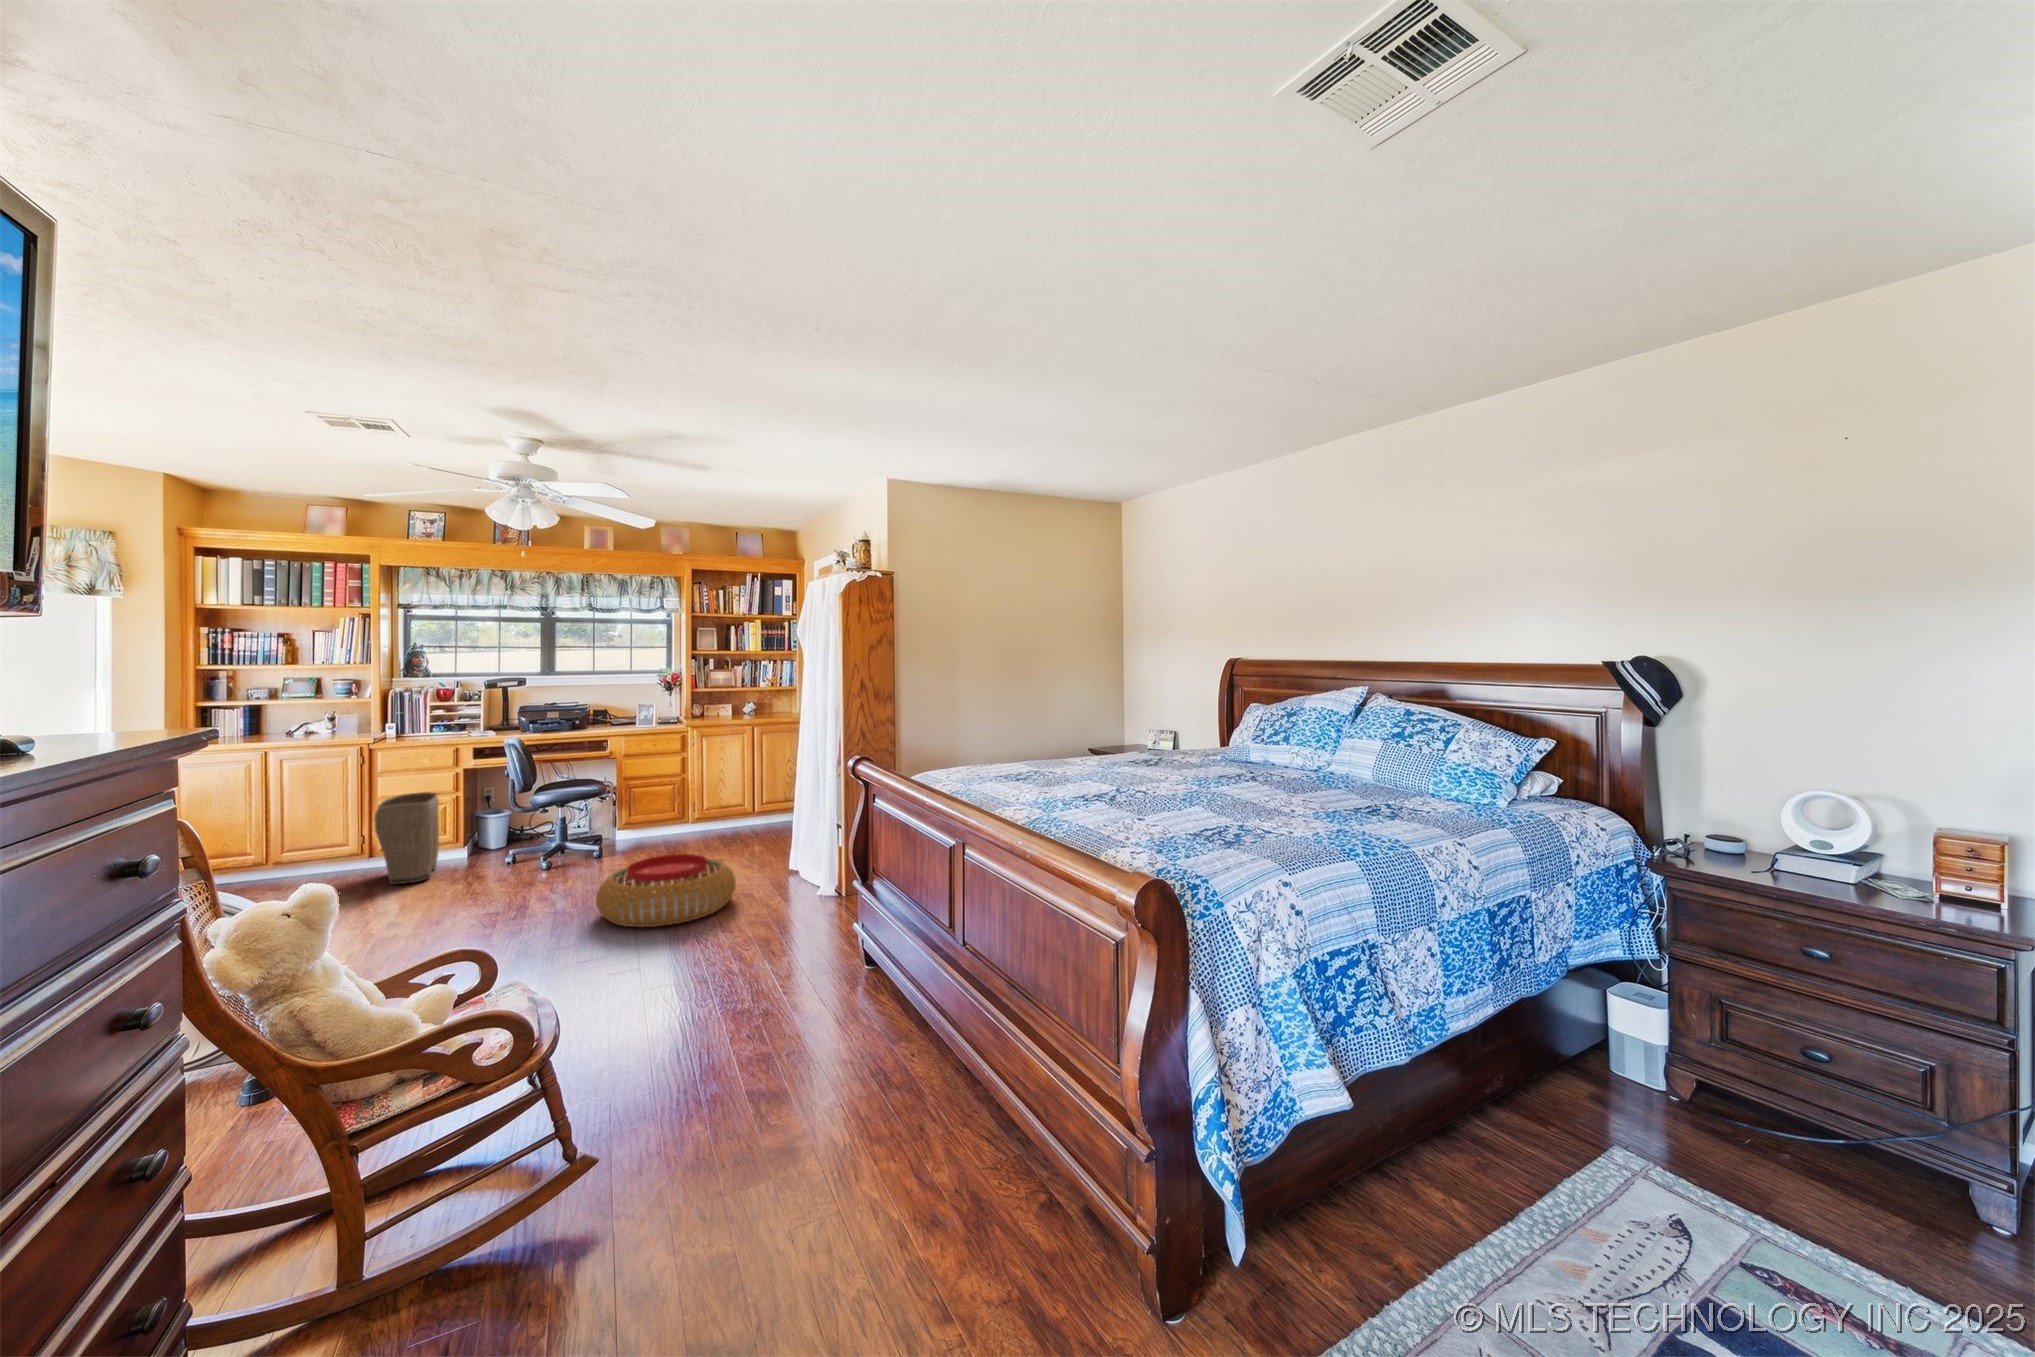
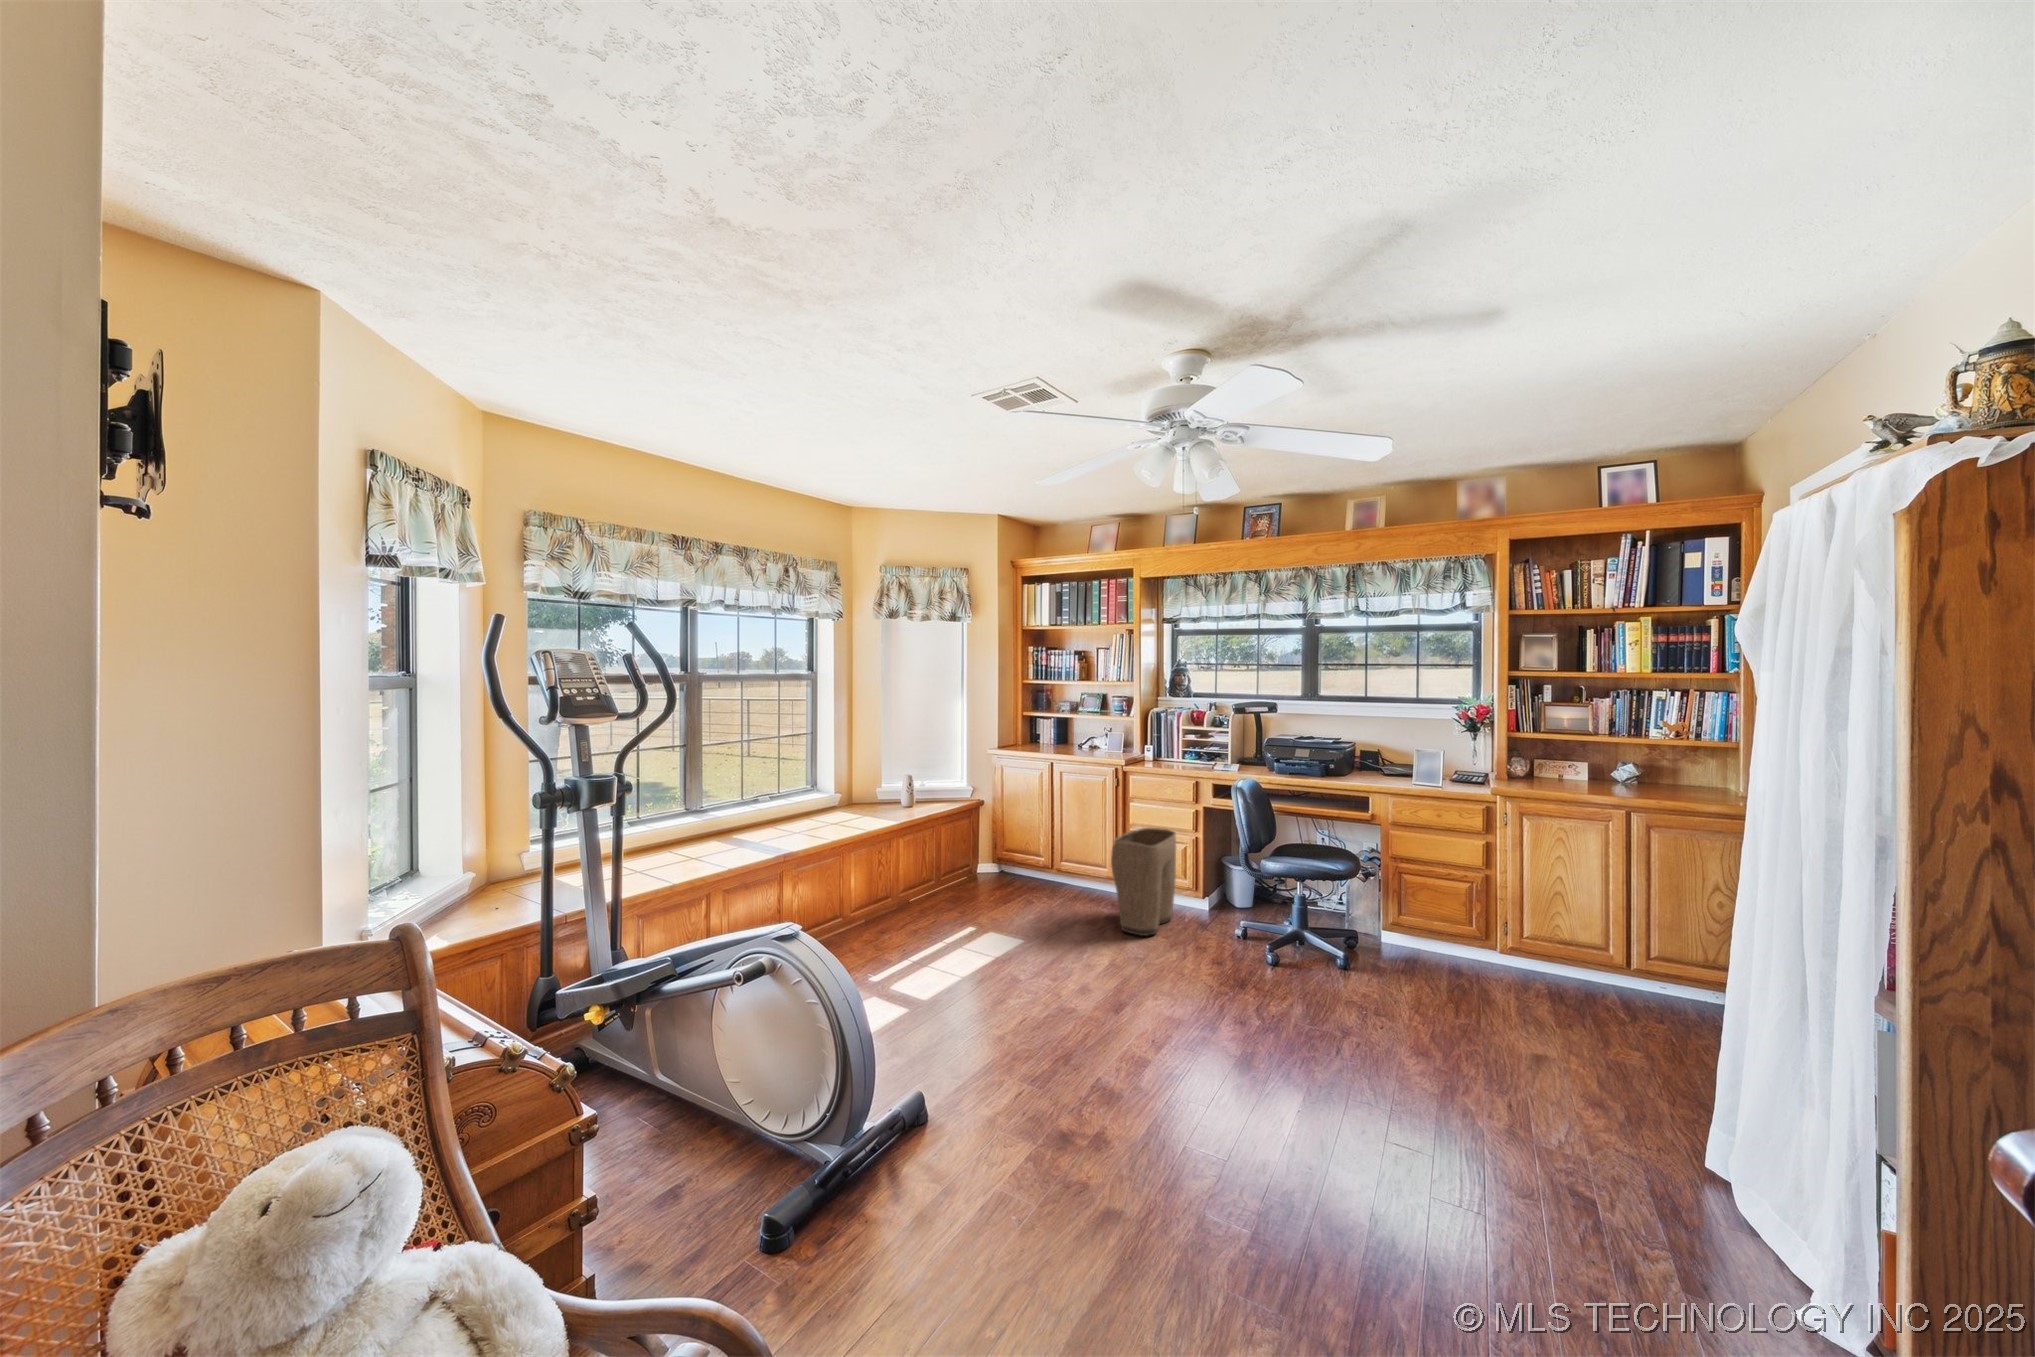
pouf: present [596,854,736,927] -> none [1283,1039,1562,1238]

